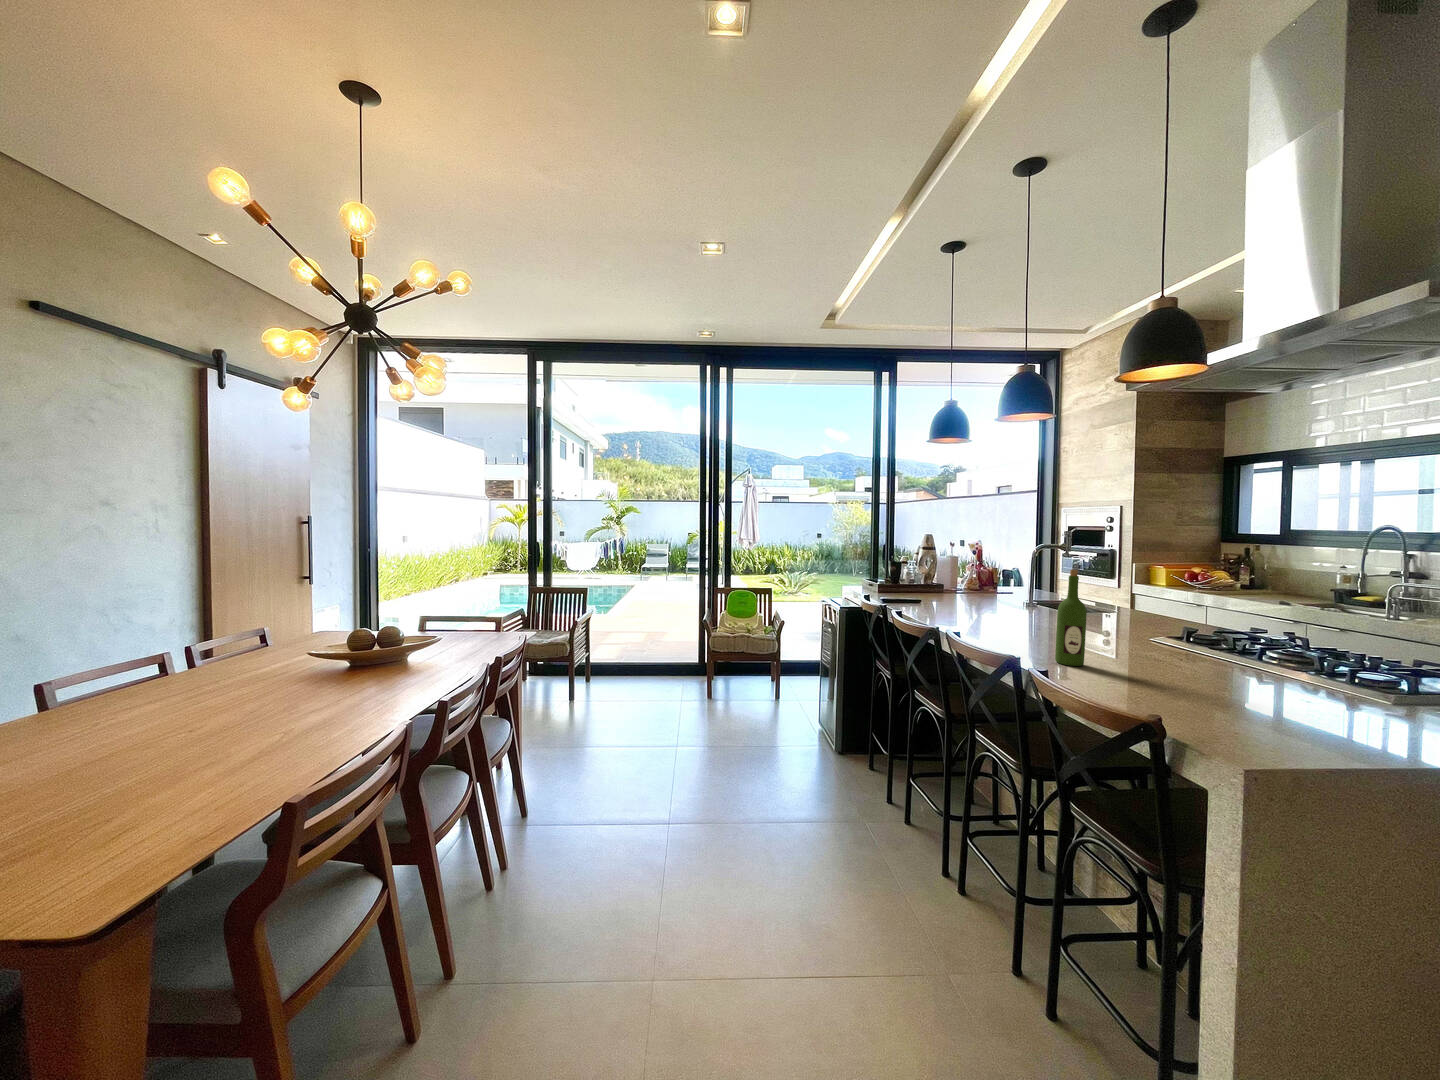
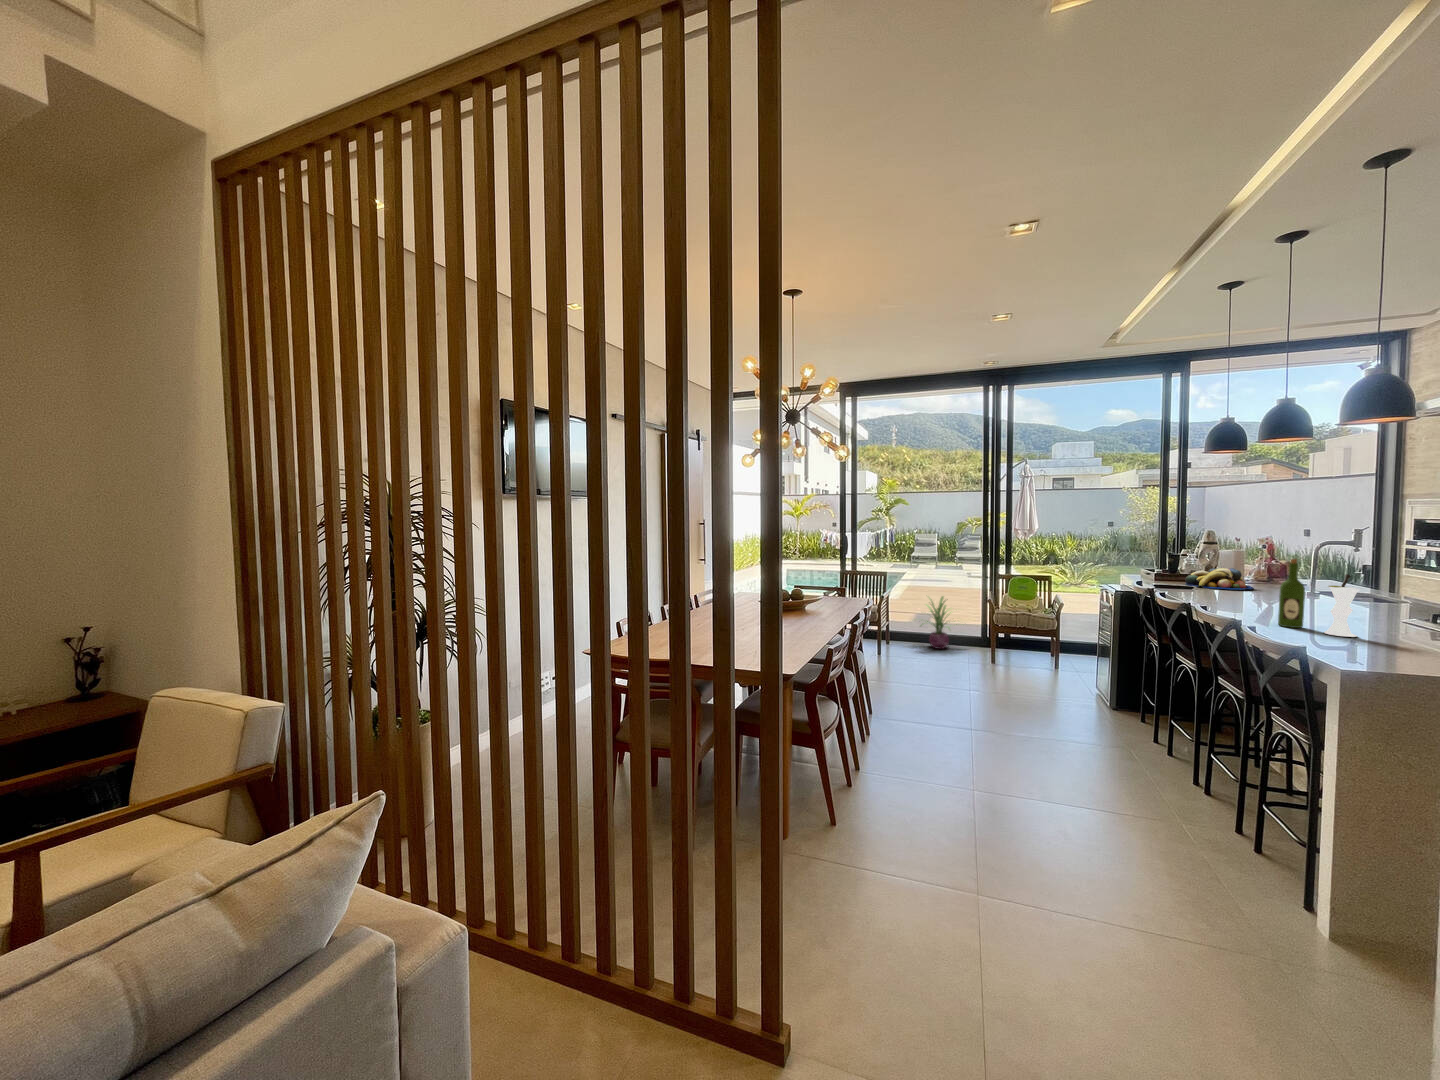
fruit bowl: none [909,578,973,603] -> present [1185,568,1254,590]
vase: none [1114,591,1156,679] -> present [1324,574,1360,637]
decorative plant: none [612,614,685,682] -> present [927,596,951,649]

